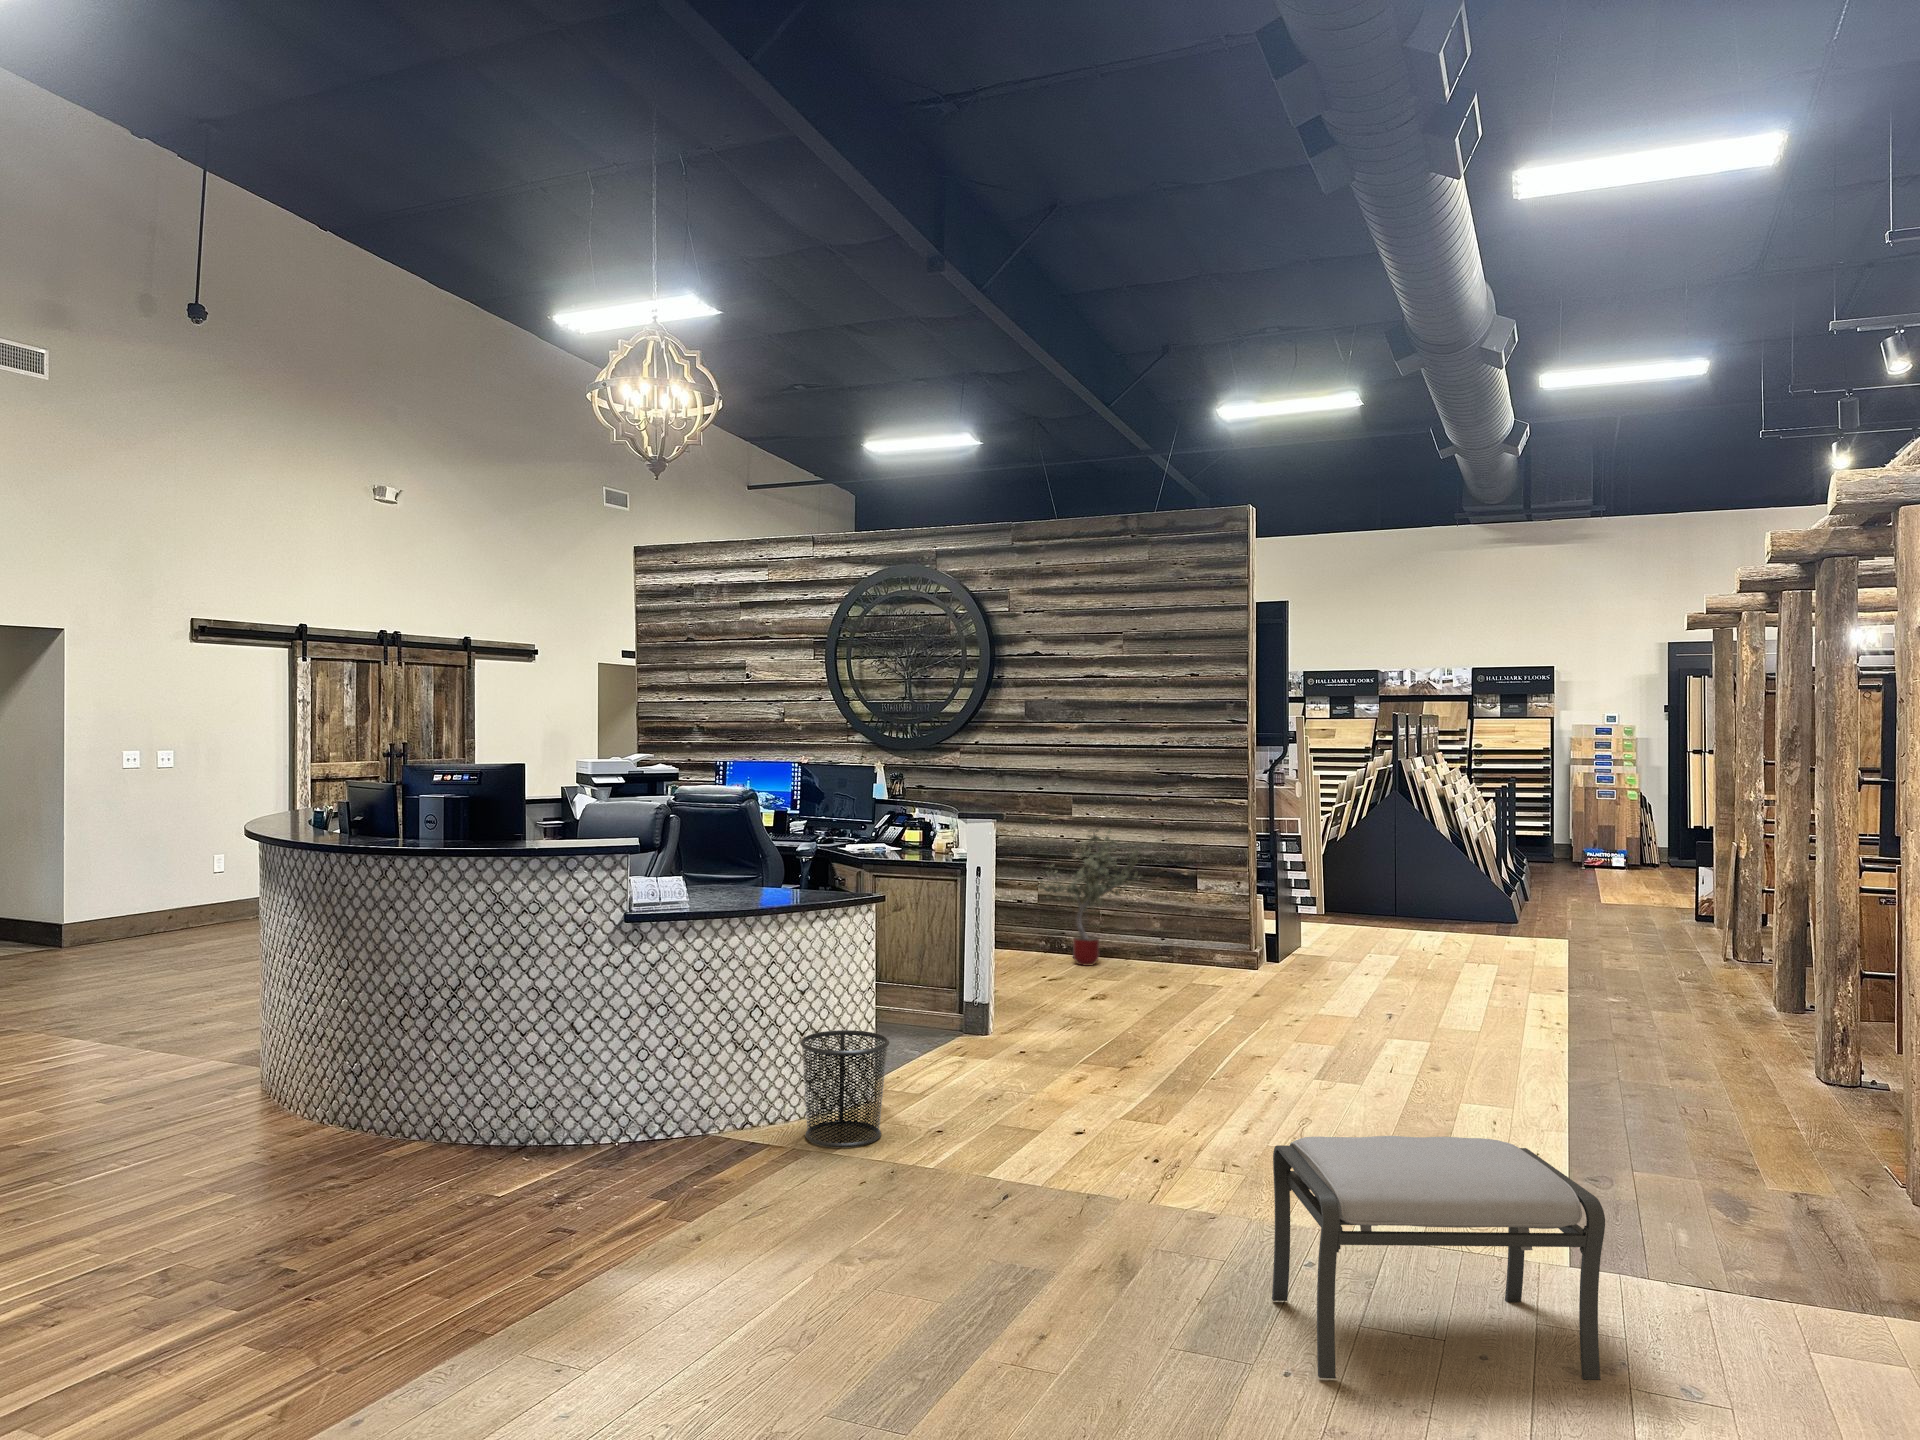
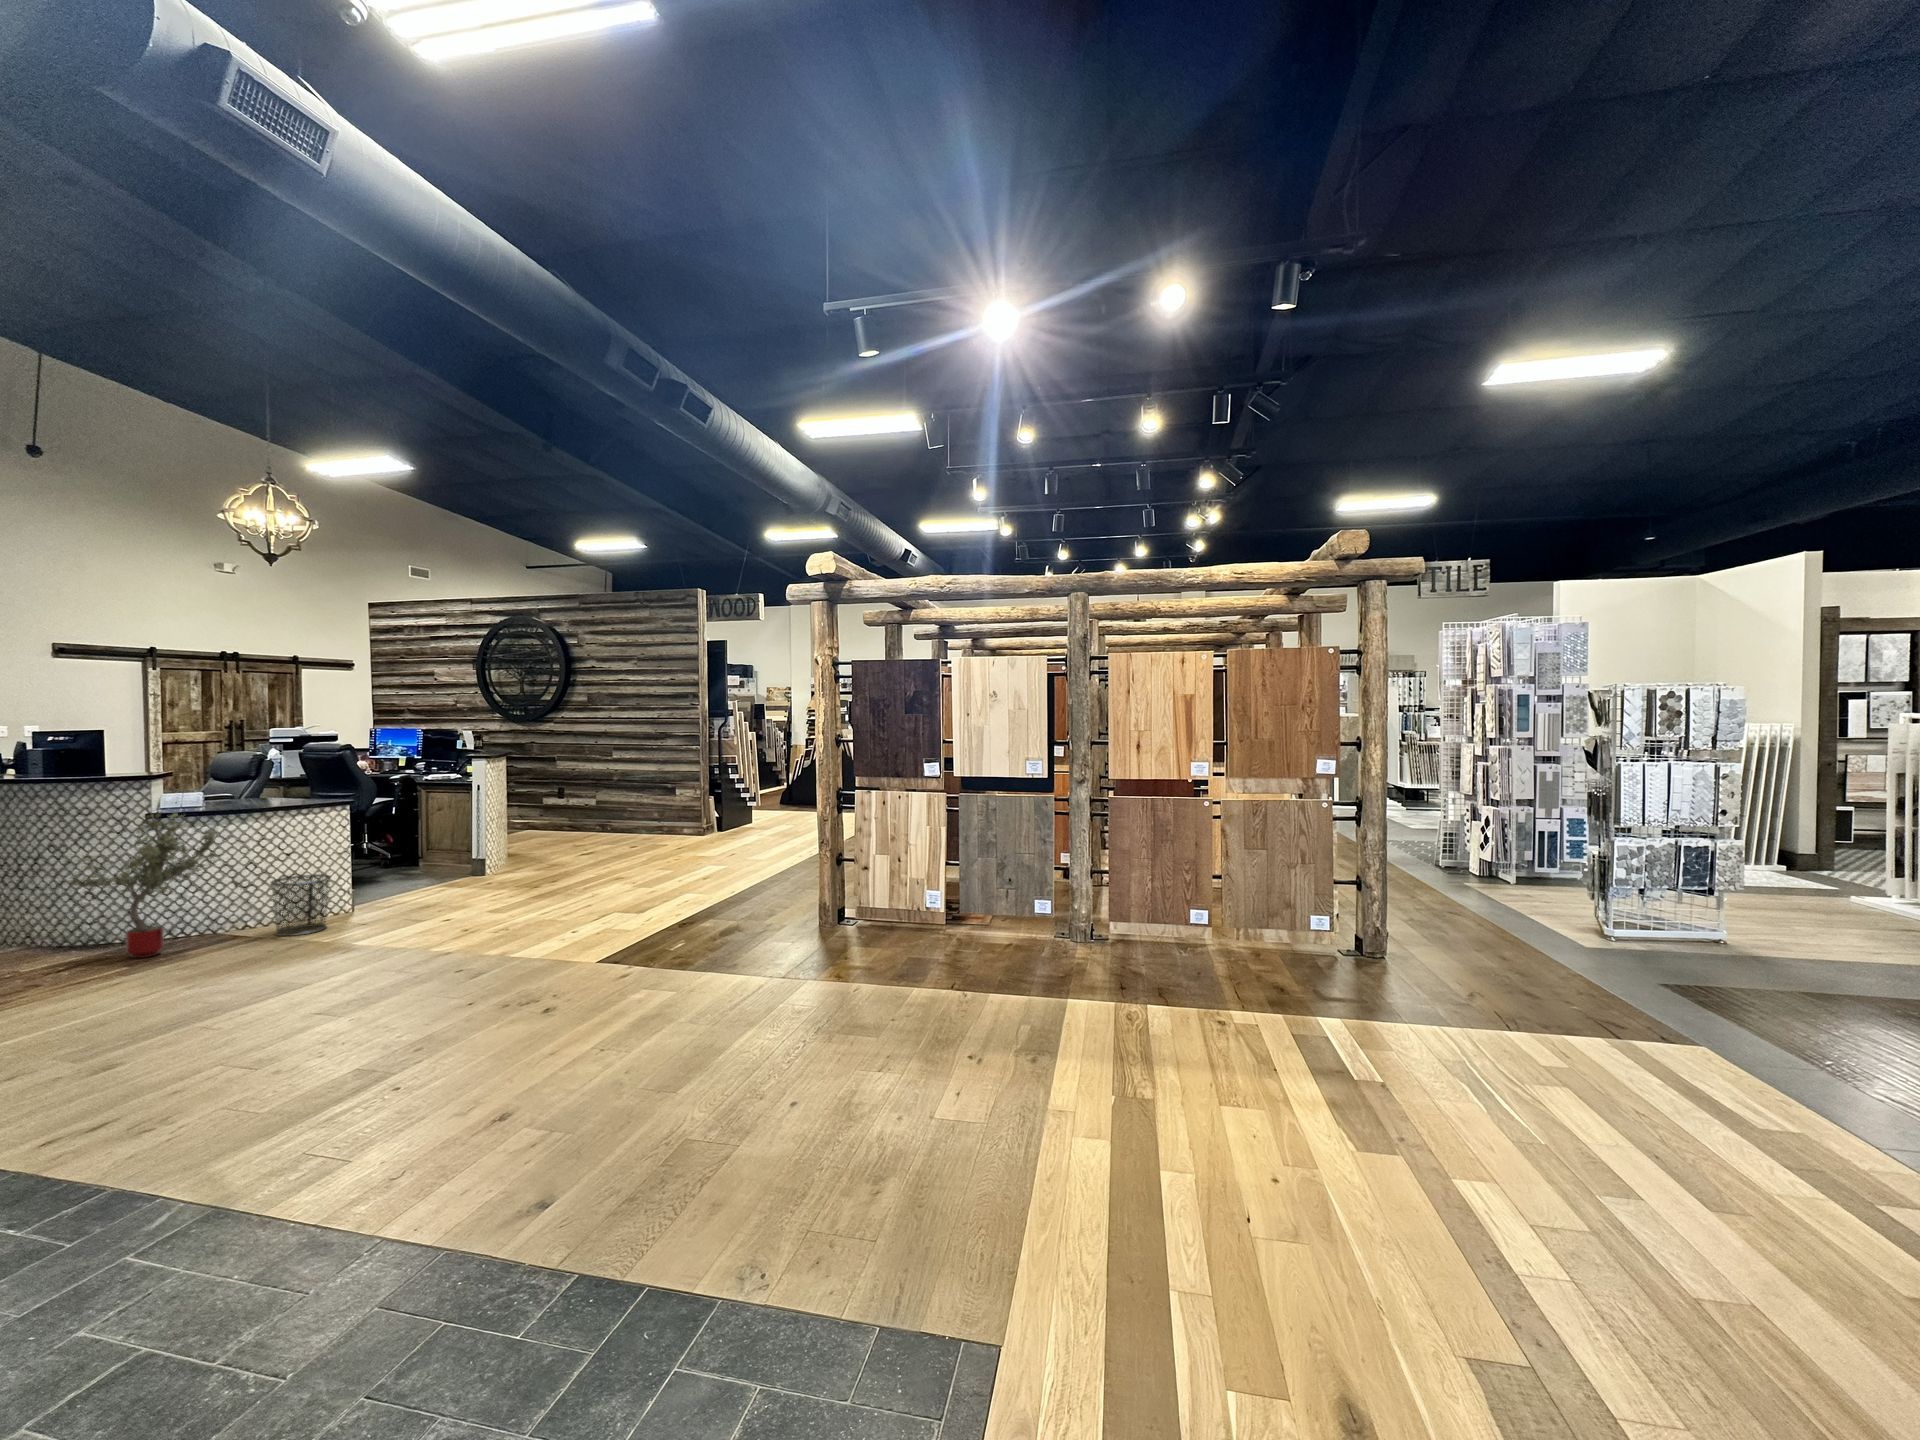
potted tree: present [1038,829,1140,966] -> present [71,813,216,958]
ottoman: present [1272,1136,1605,1380] -> none [375,897,544,1006]

